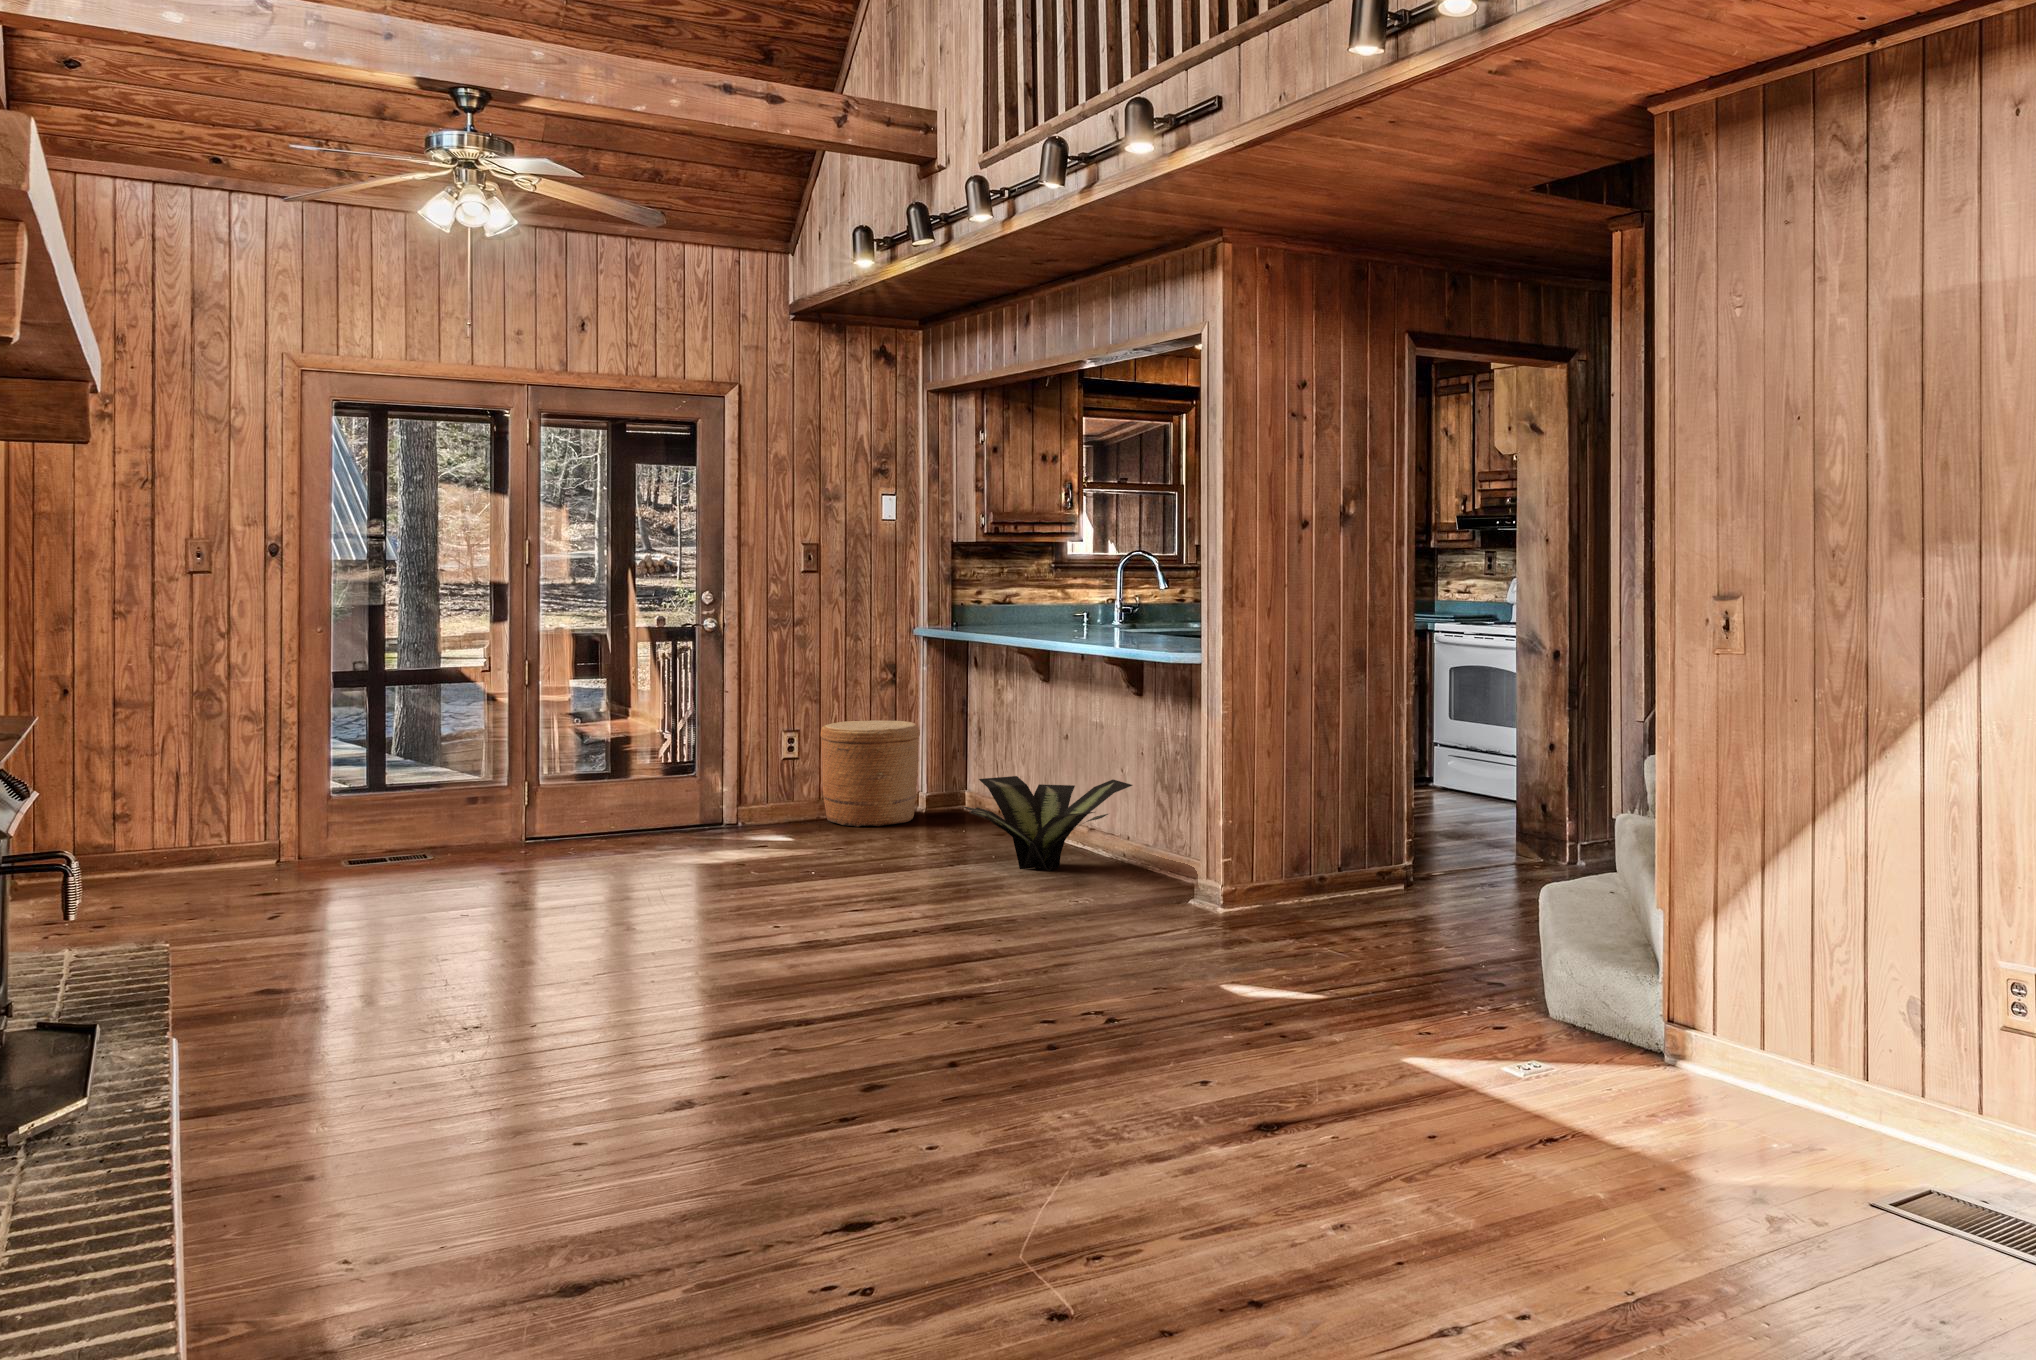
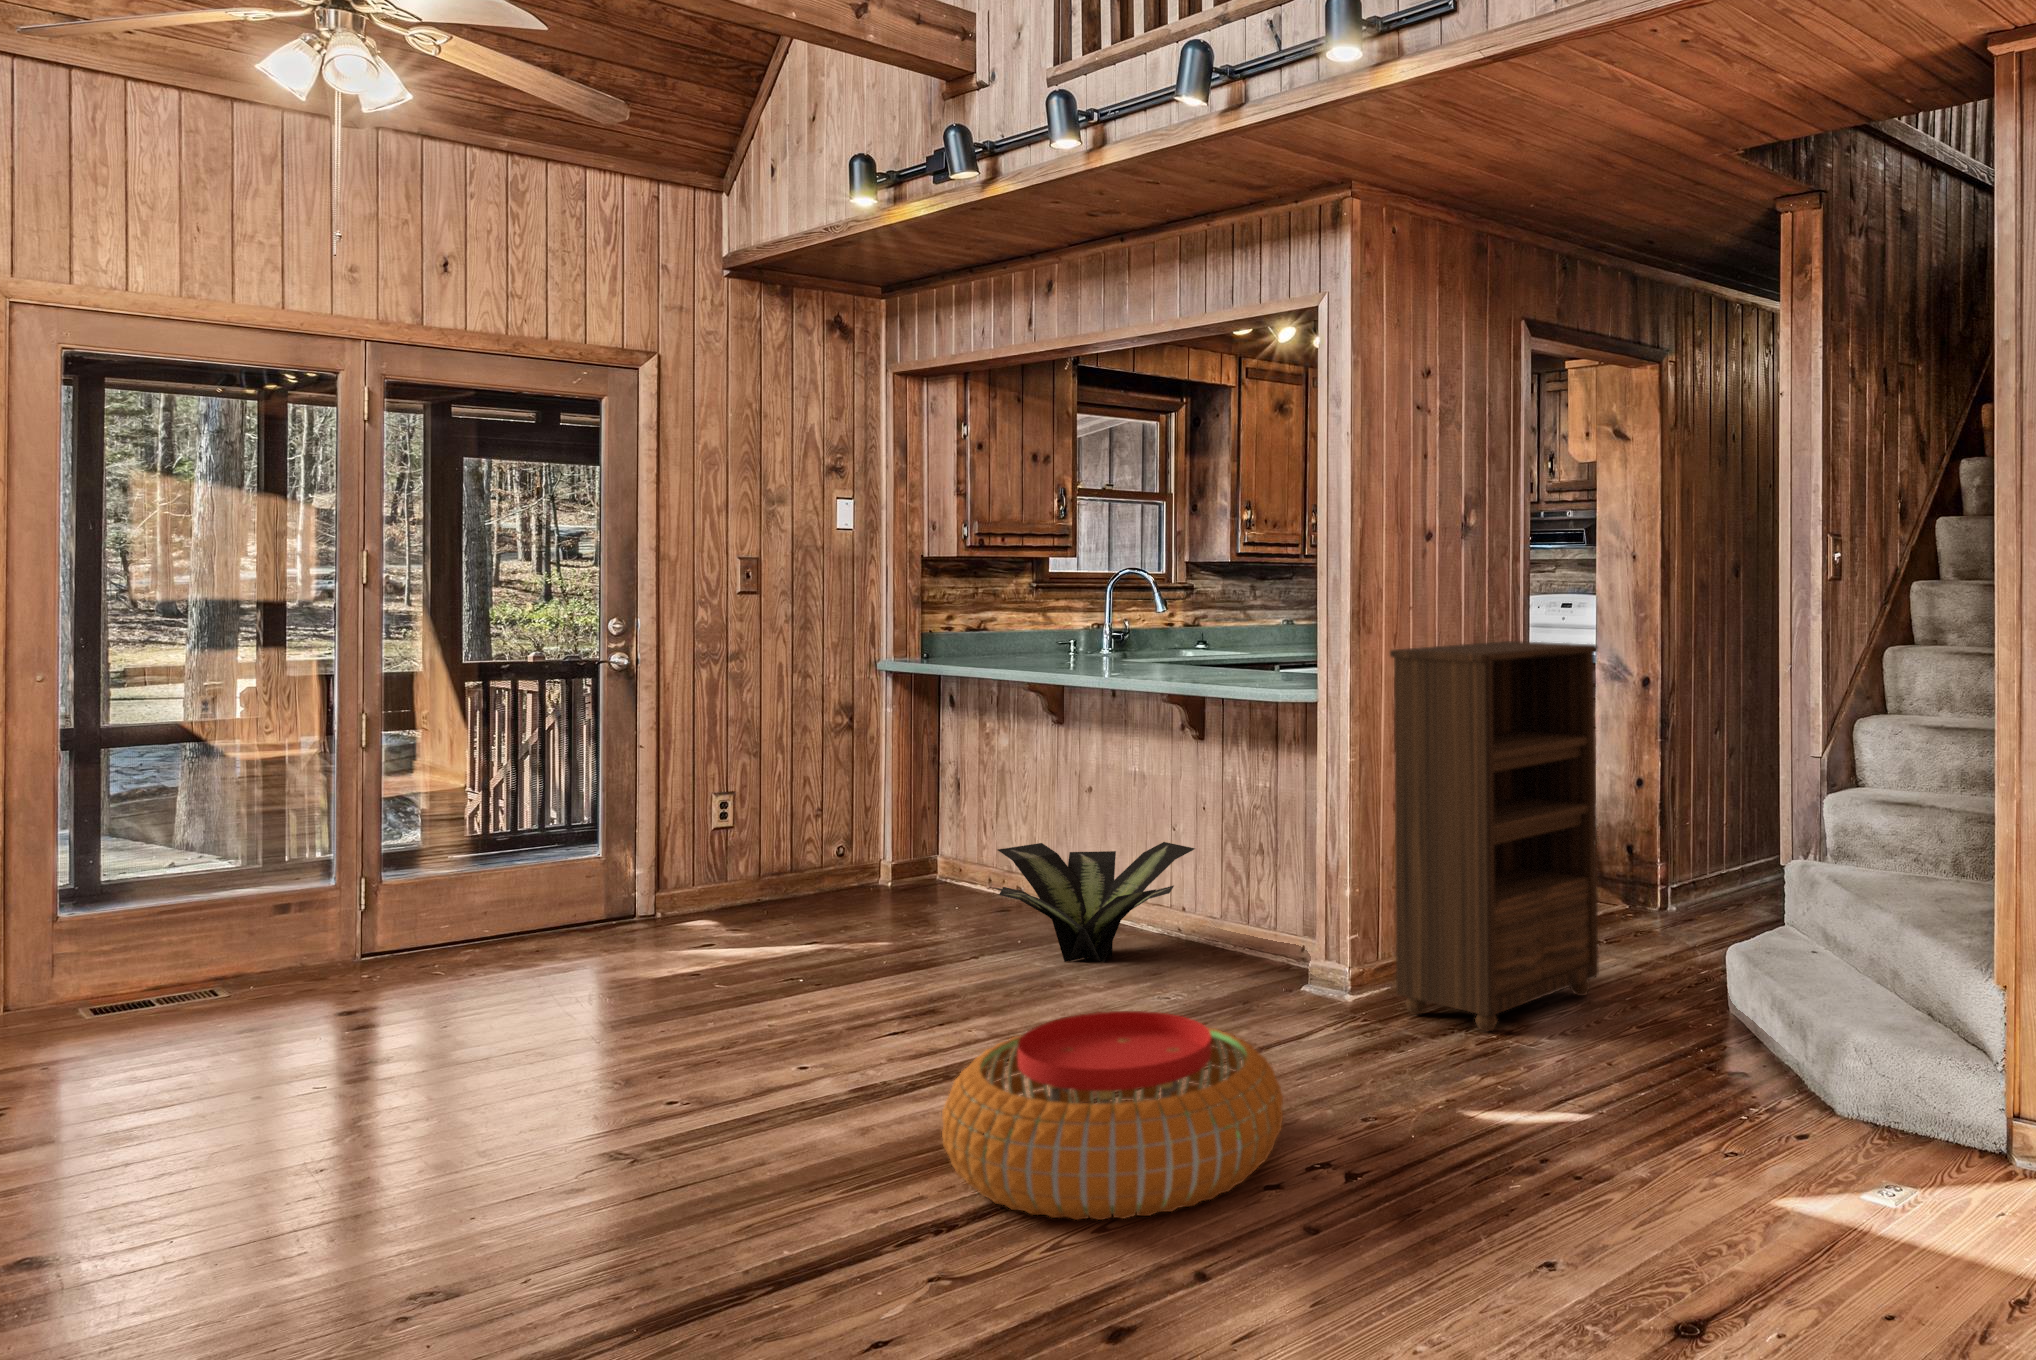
bookshelf: none [1244,616,1433,936] -> present [1390,641,1599,1031]
woven basket: present [821,720,920,827] -> none [762,777,891,914]
pouf: none [831,886,1084,1025] -> present [942,1011,1283,1220]

